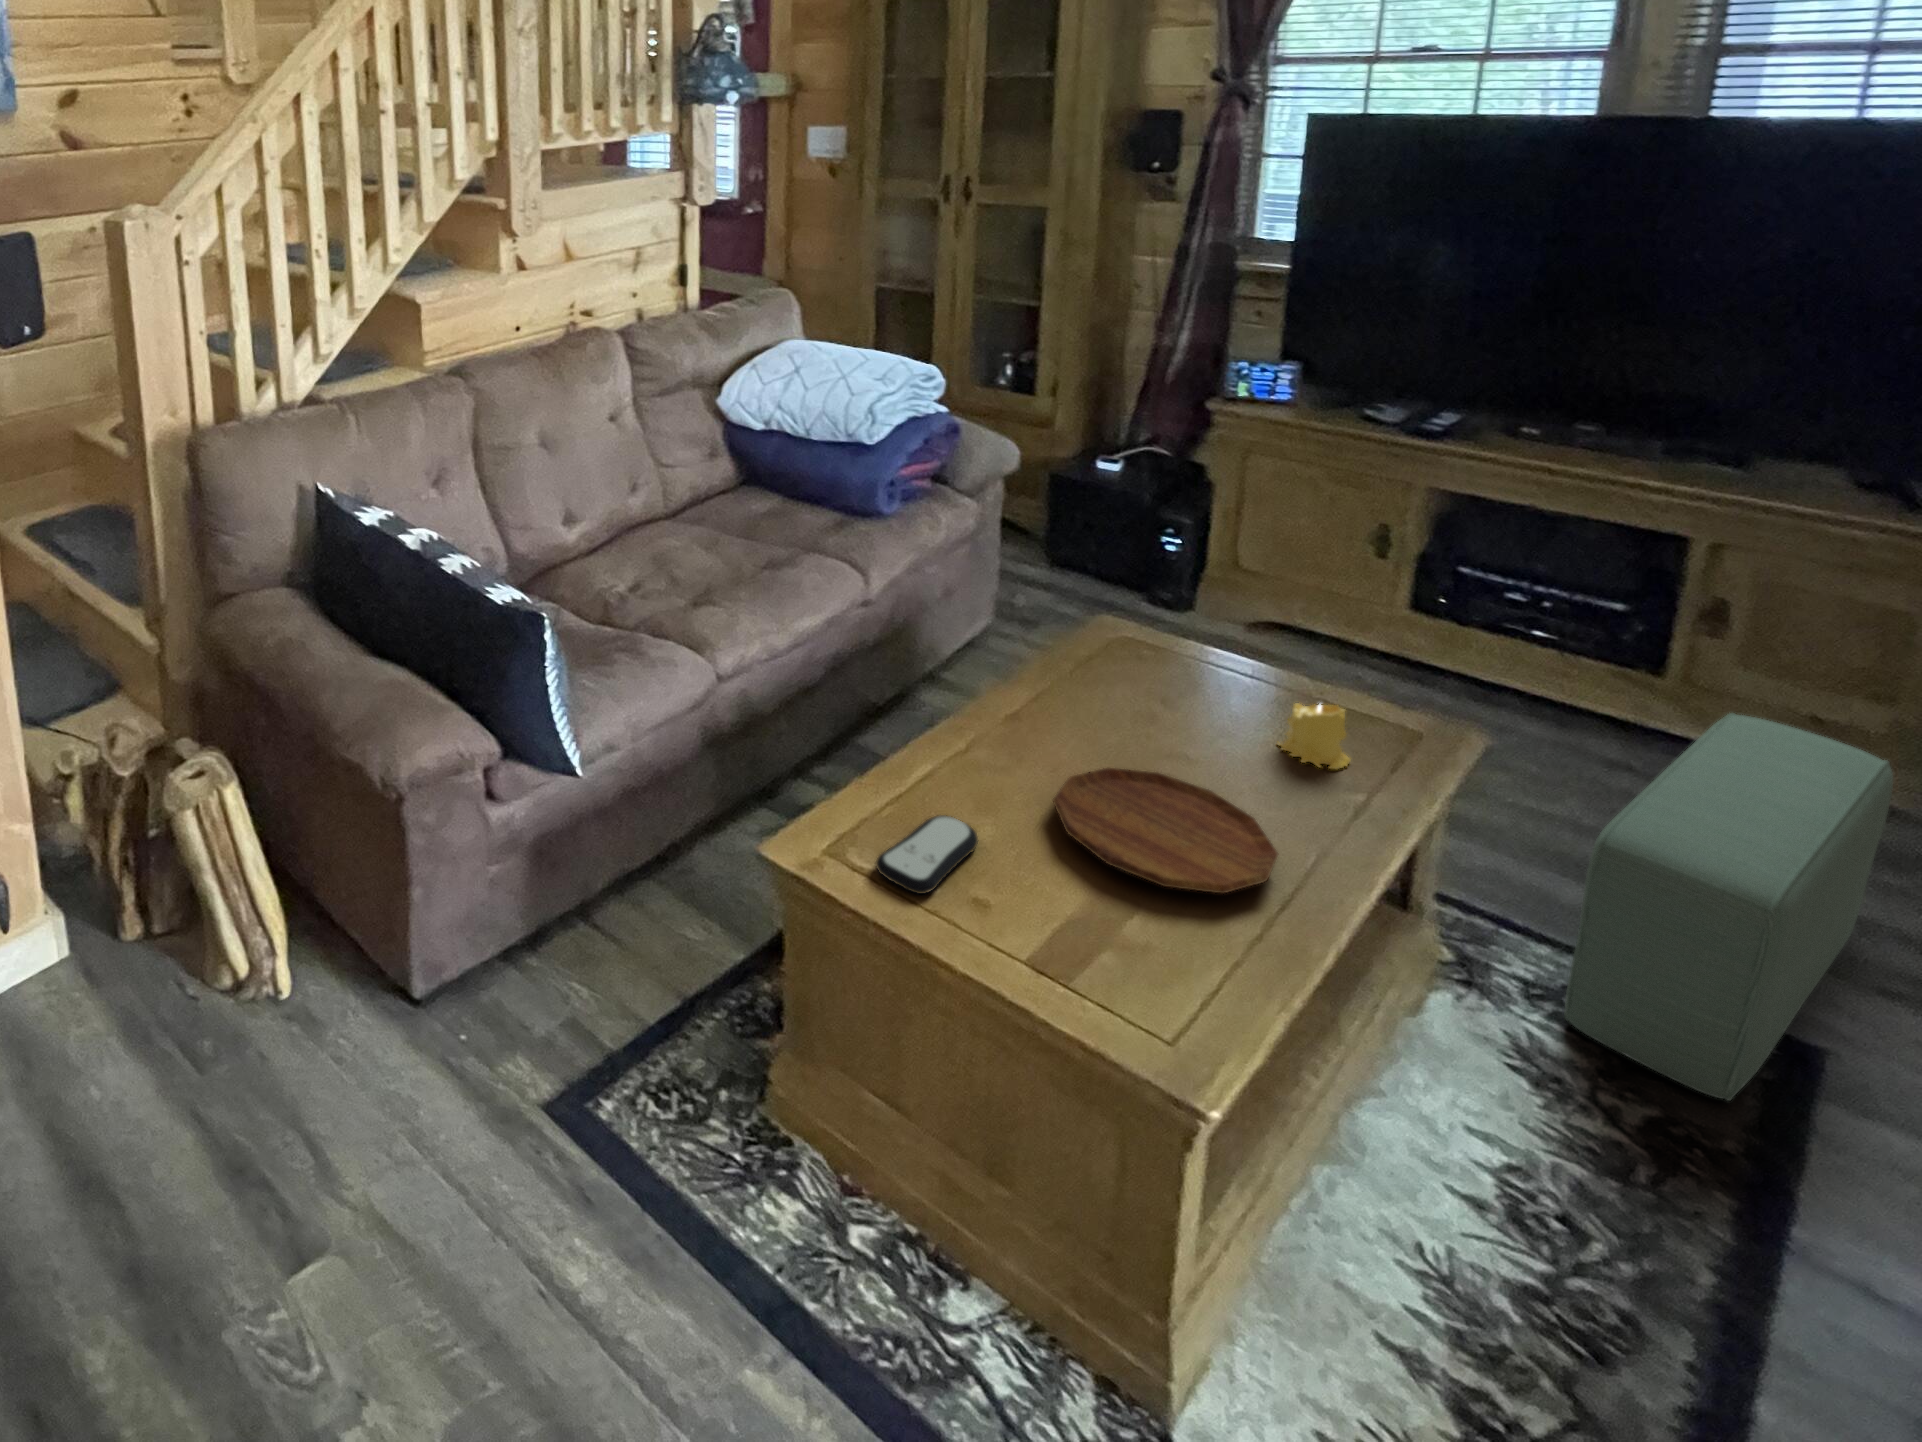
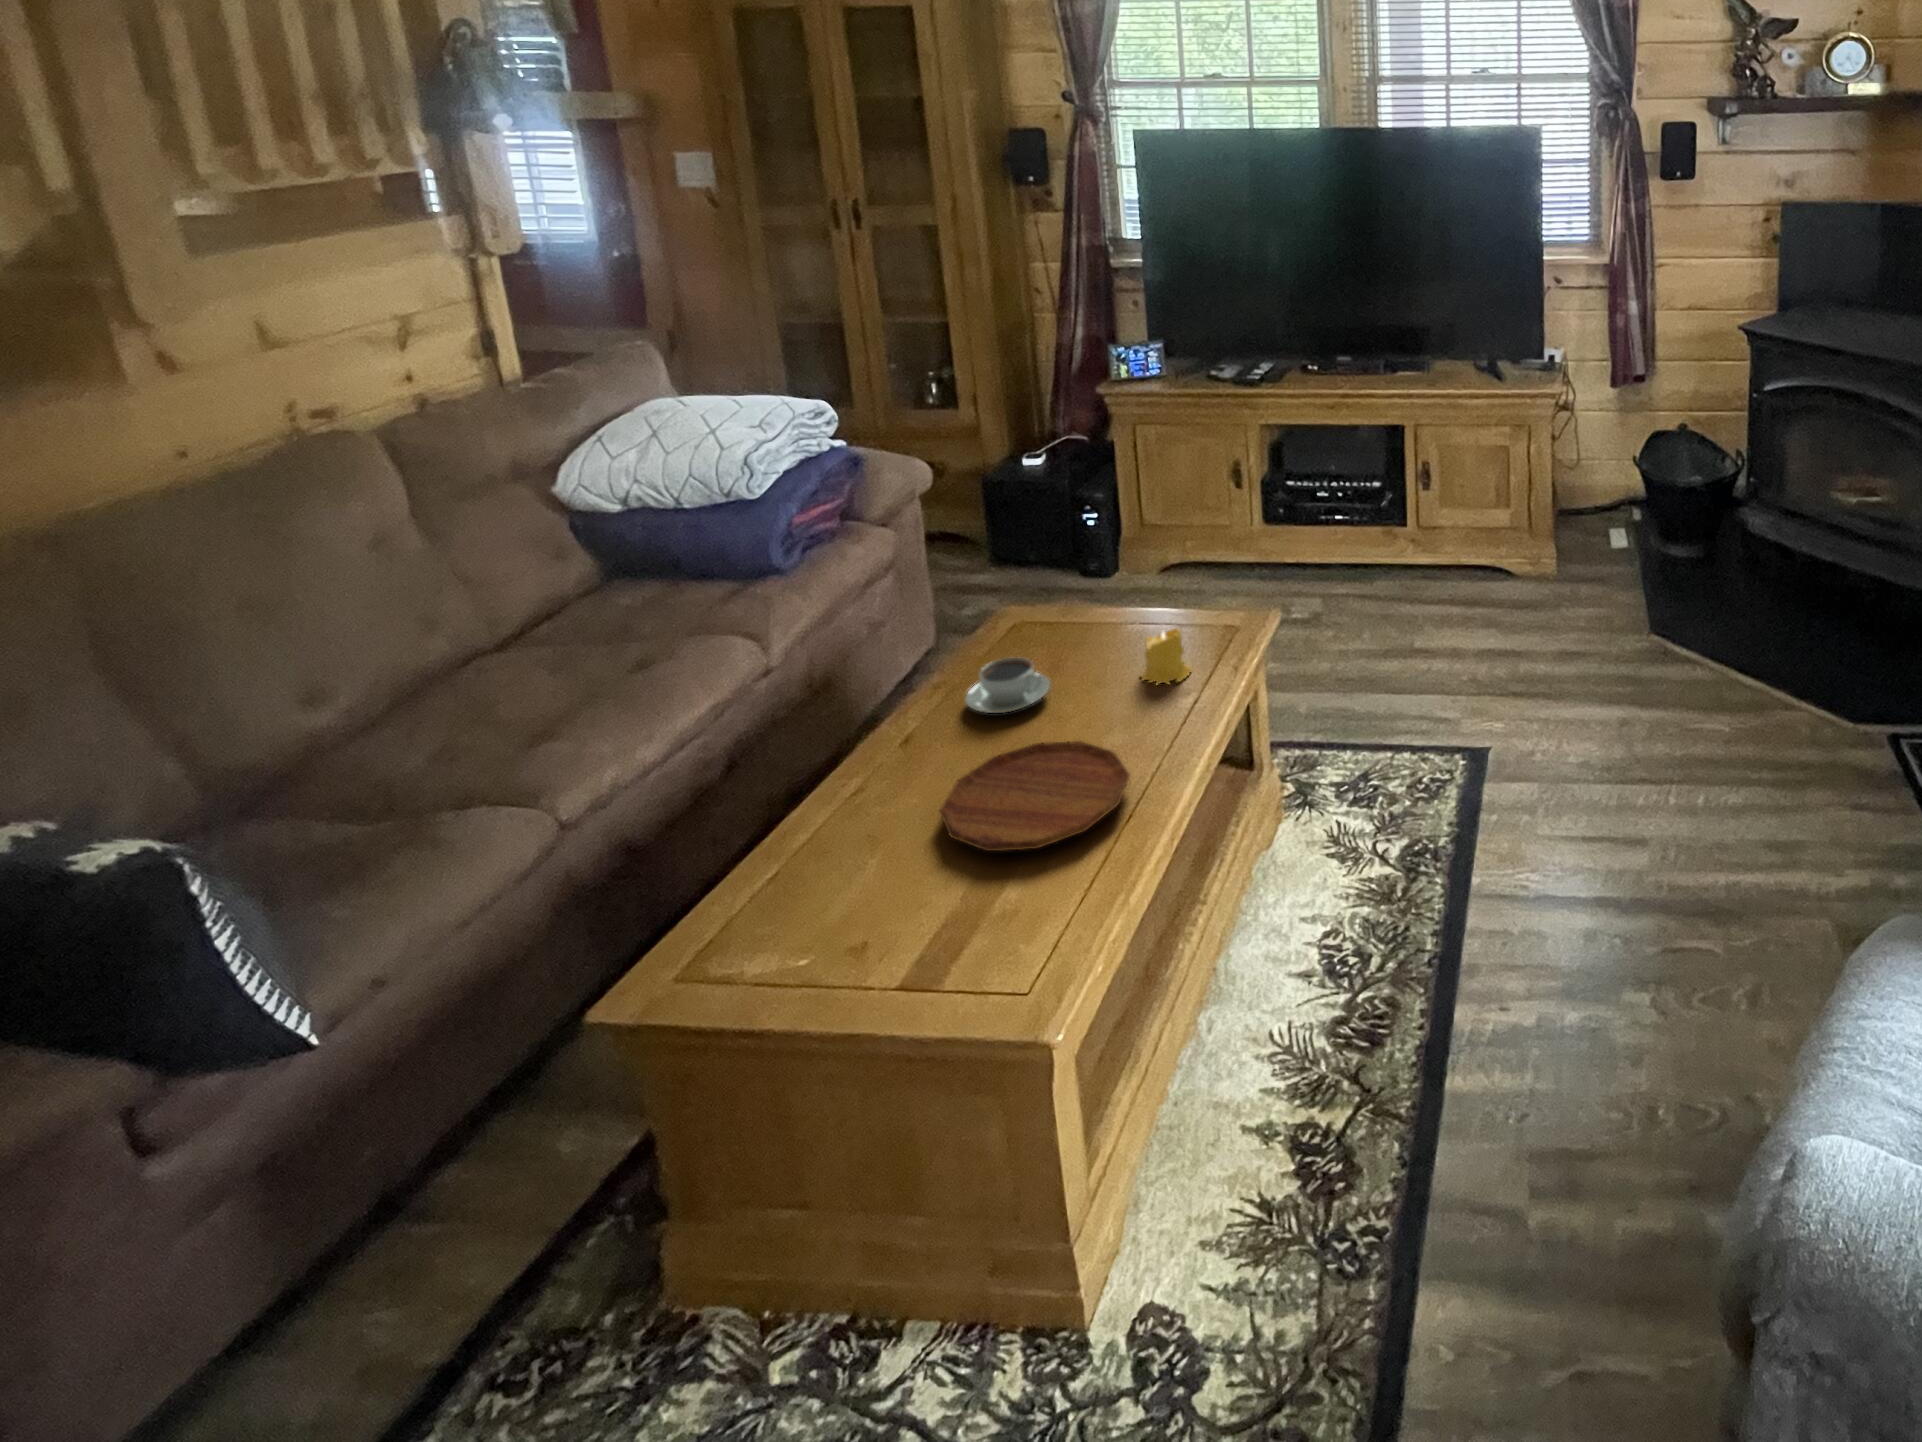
coffee cup: none [1070,668,1166,727] -> present [966,658,1050,713]
pouf: present [1564,713,1893,1101] -> none [1354,541,1499,812]
remote control: present [876,815,978,894] -> none [743,874,864,977]

